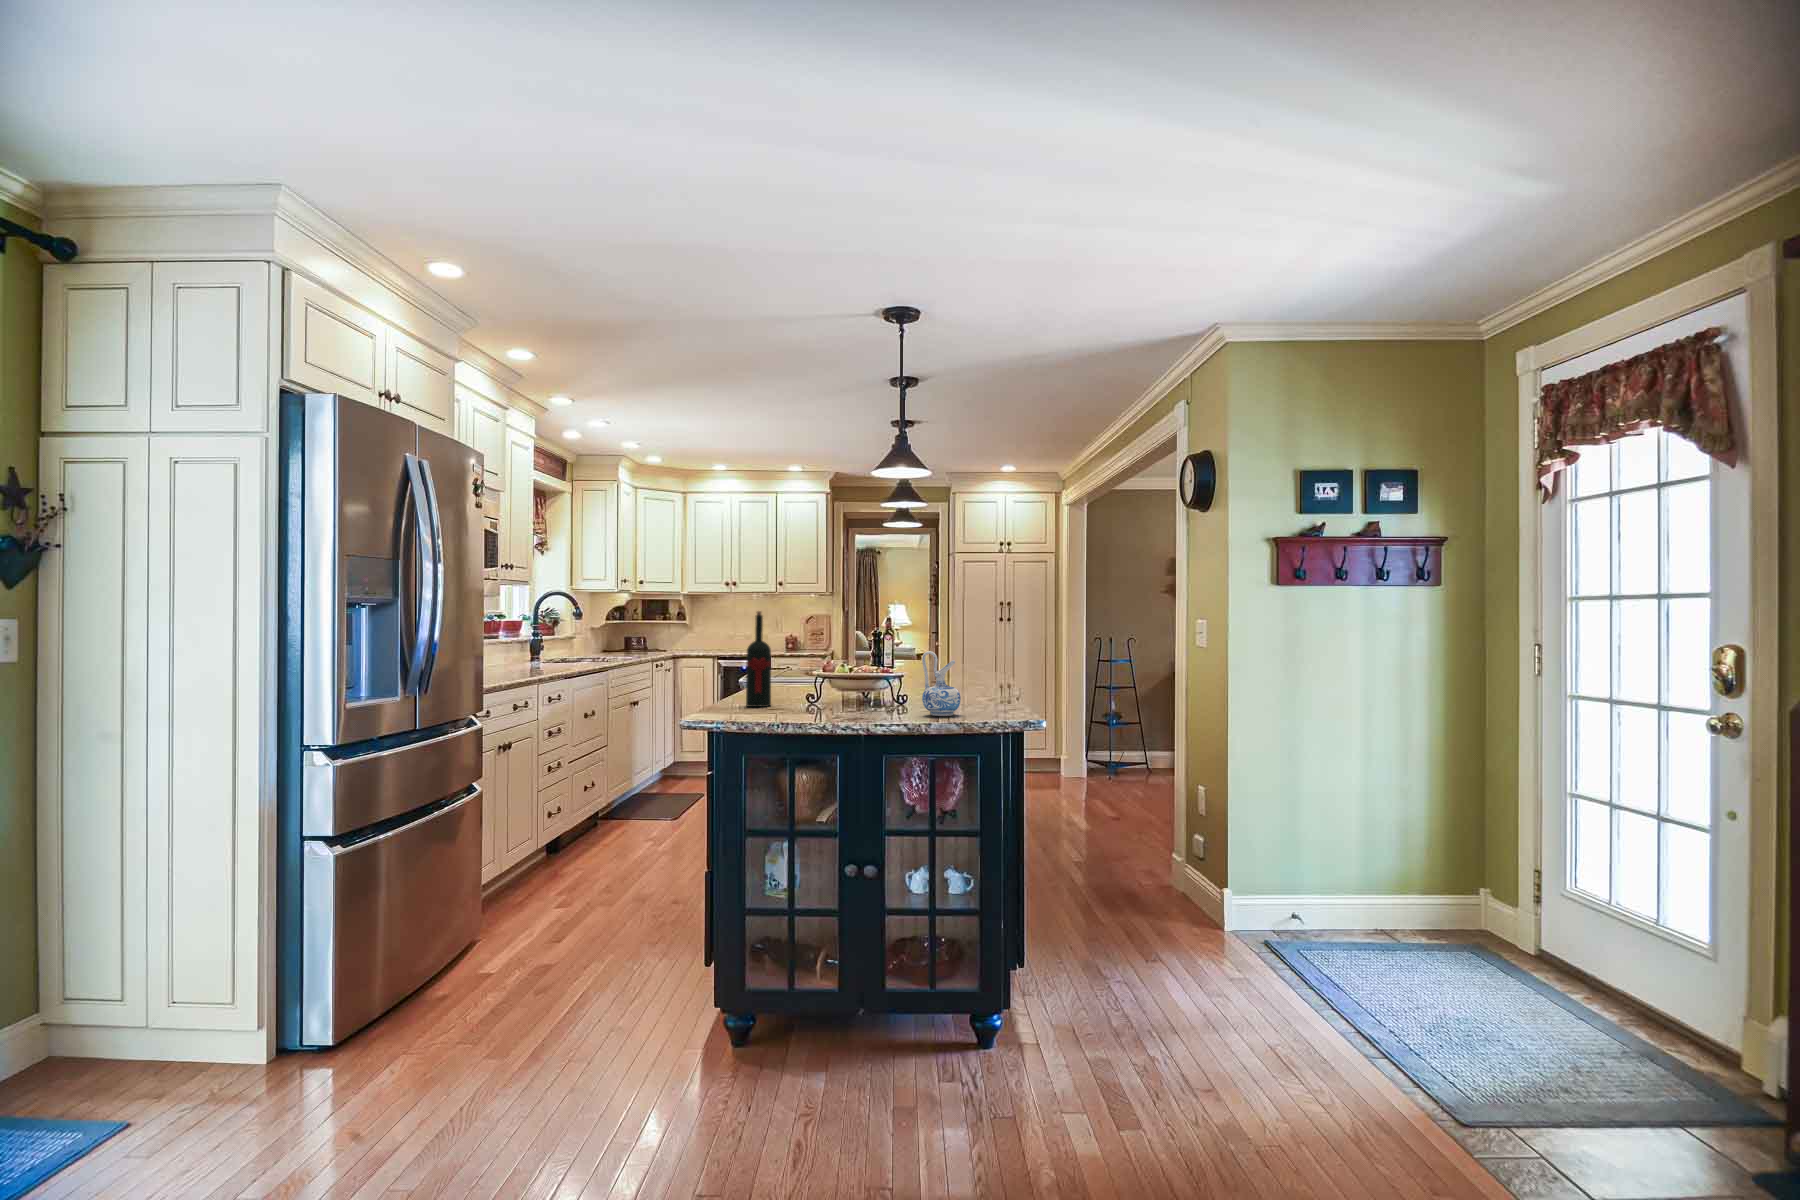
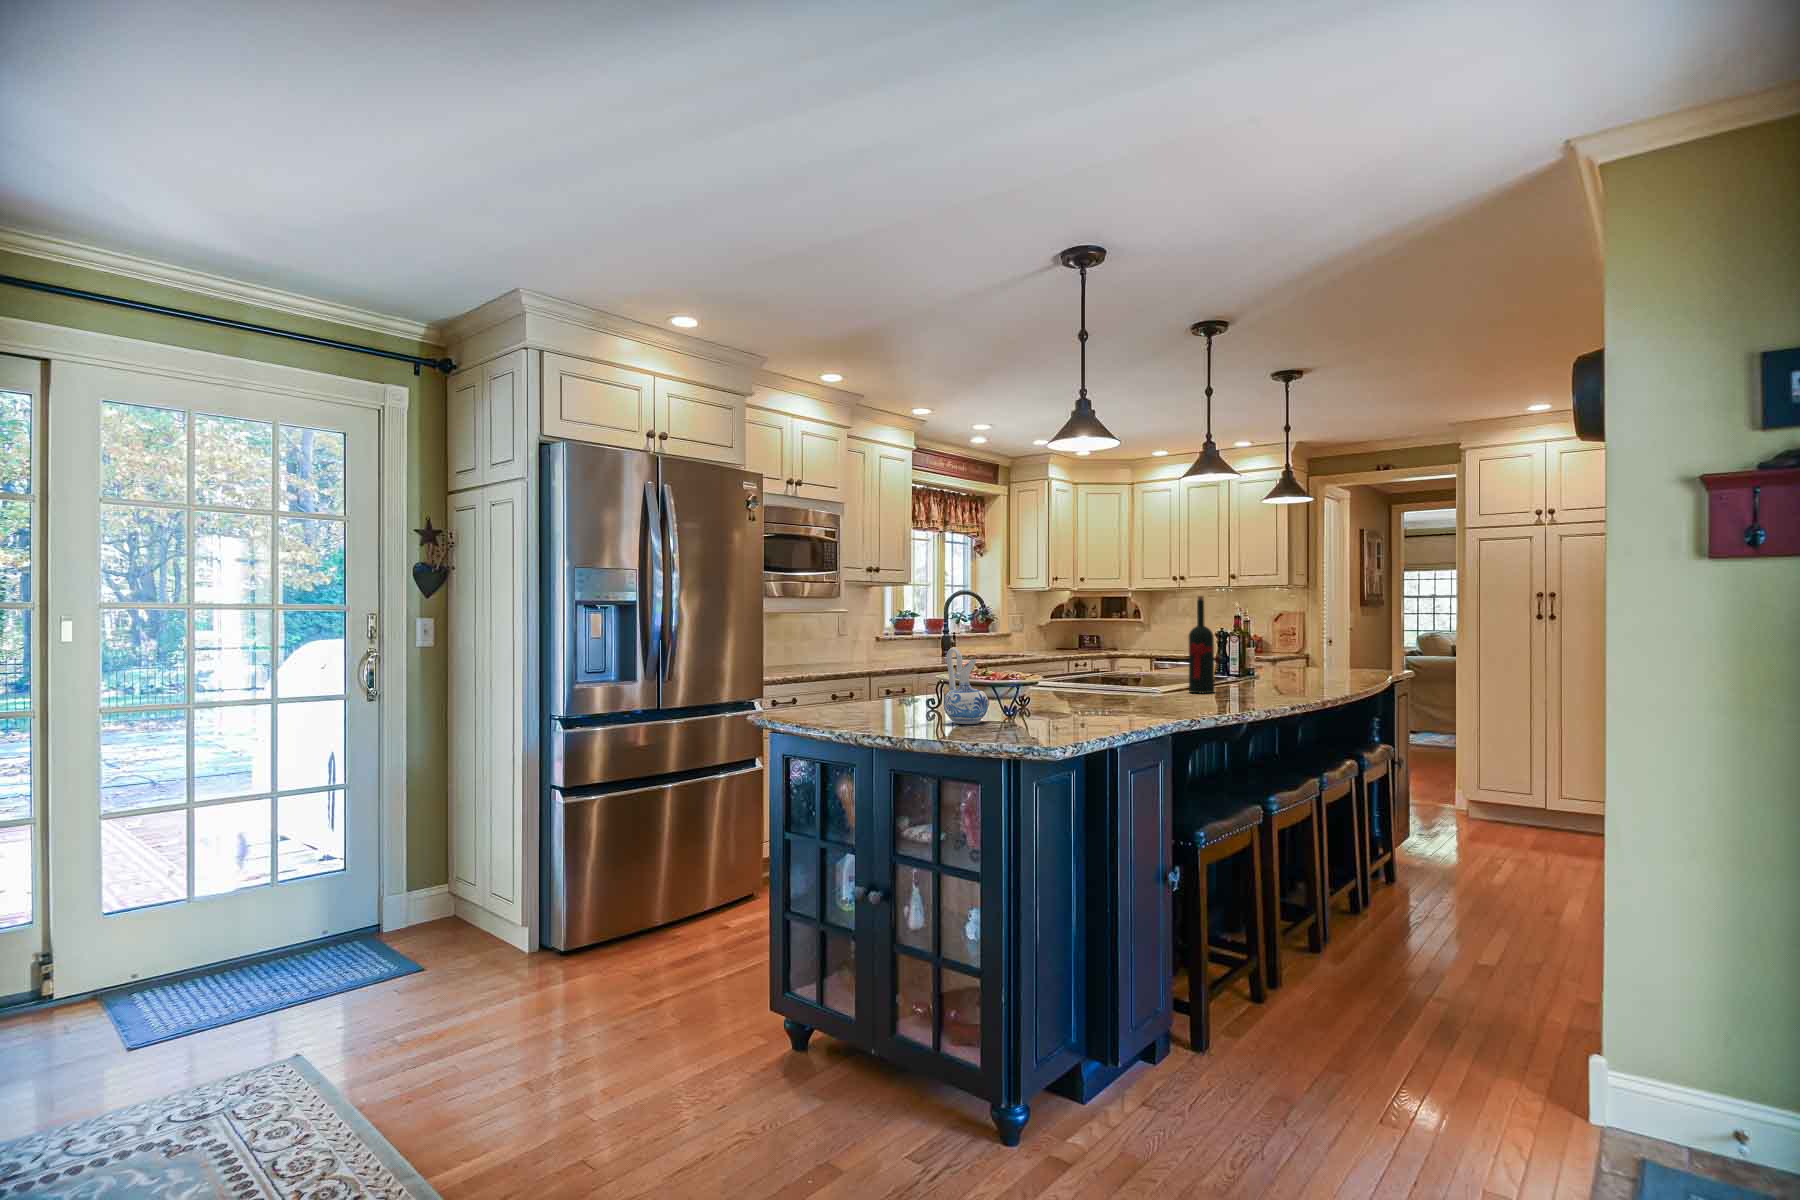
wine bottle: present [746,611,771,707] -> present [1189,596,1215,693]

